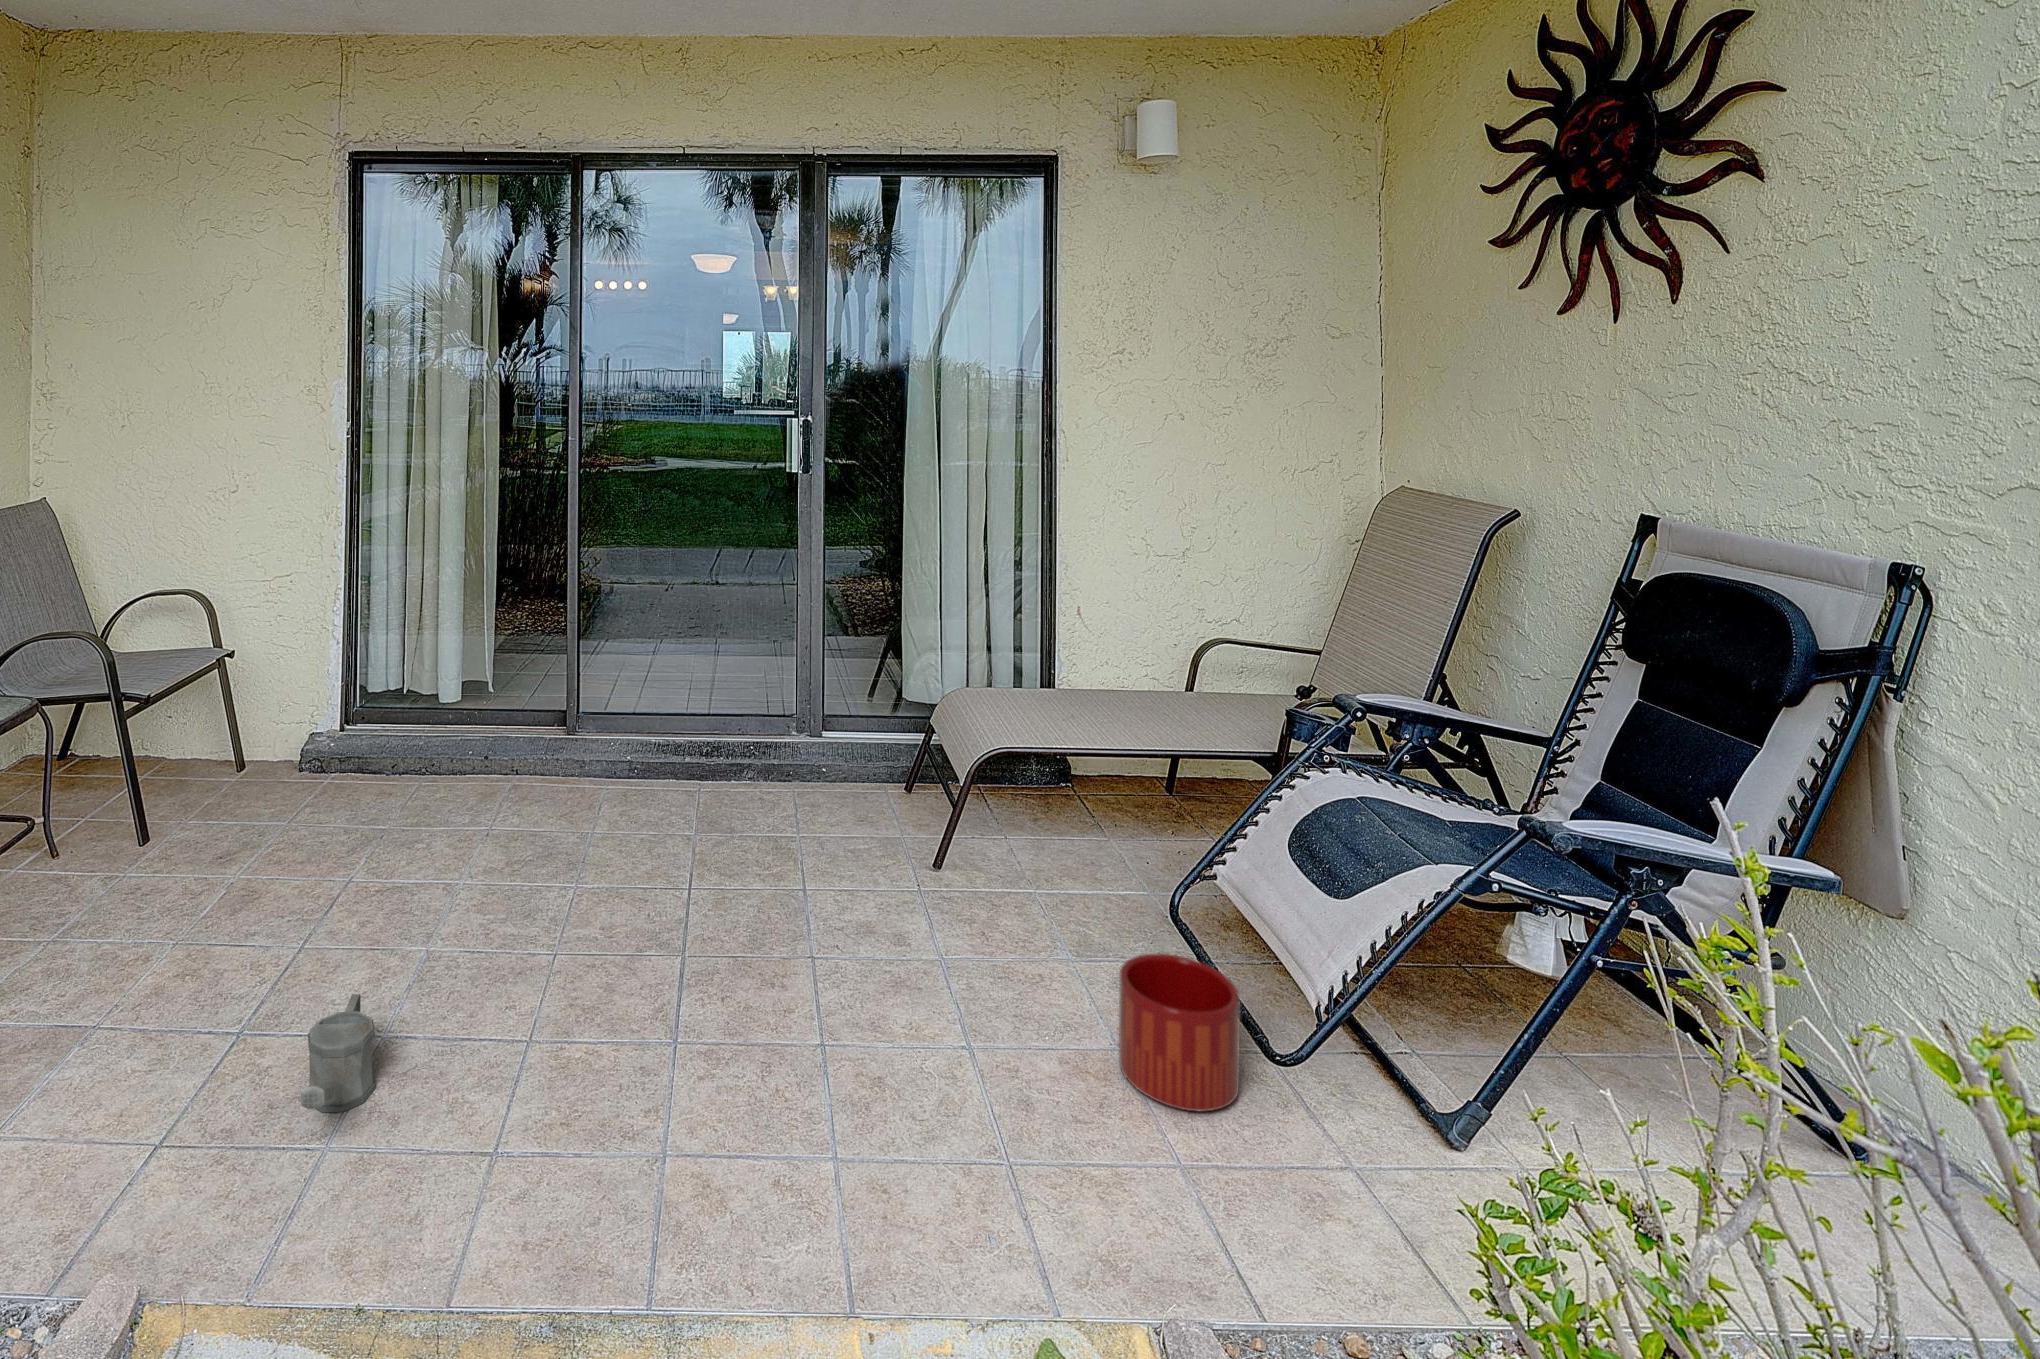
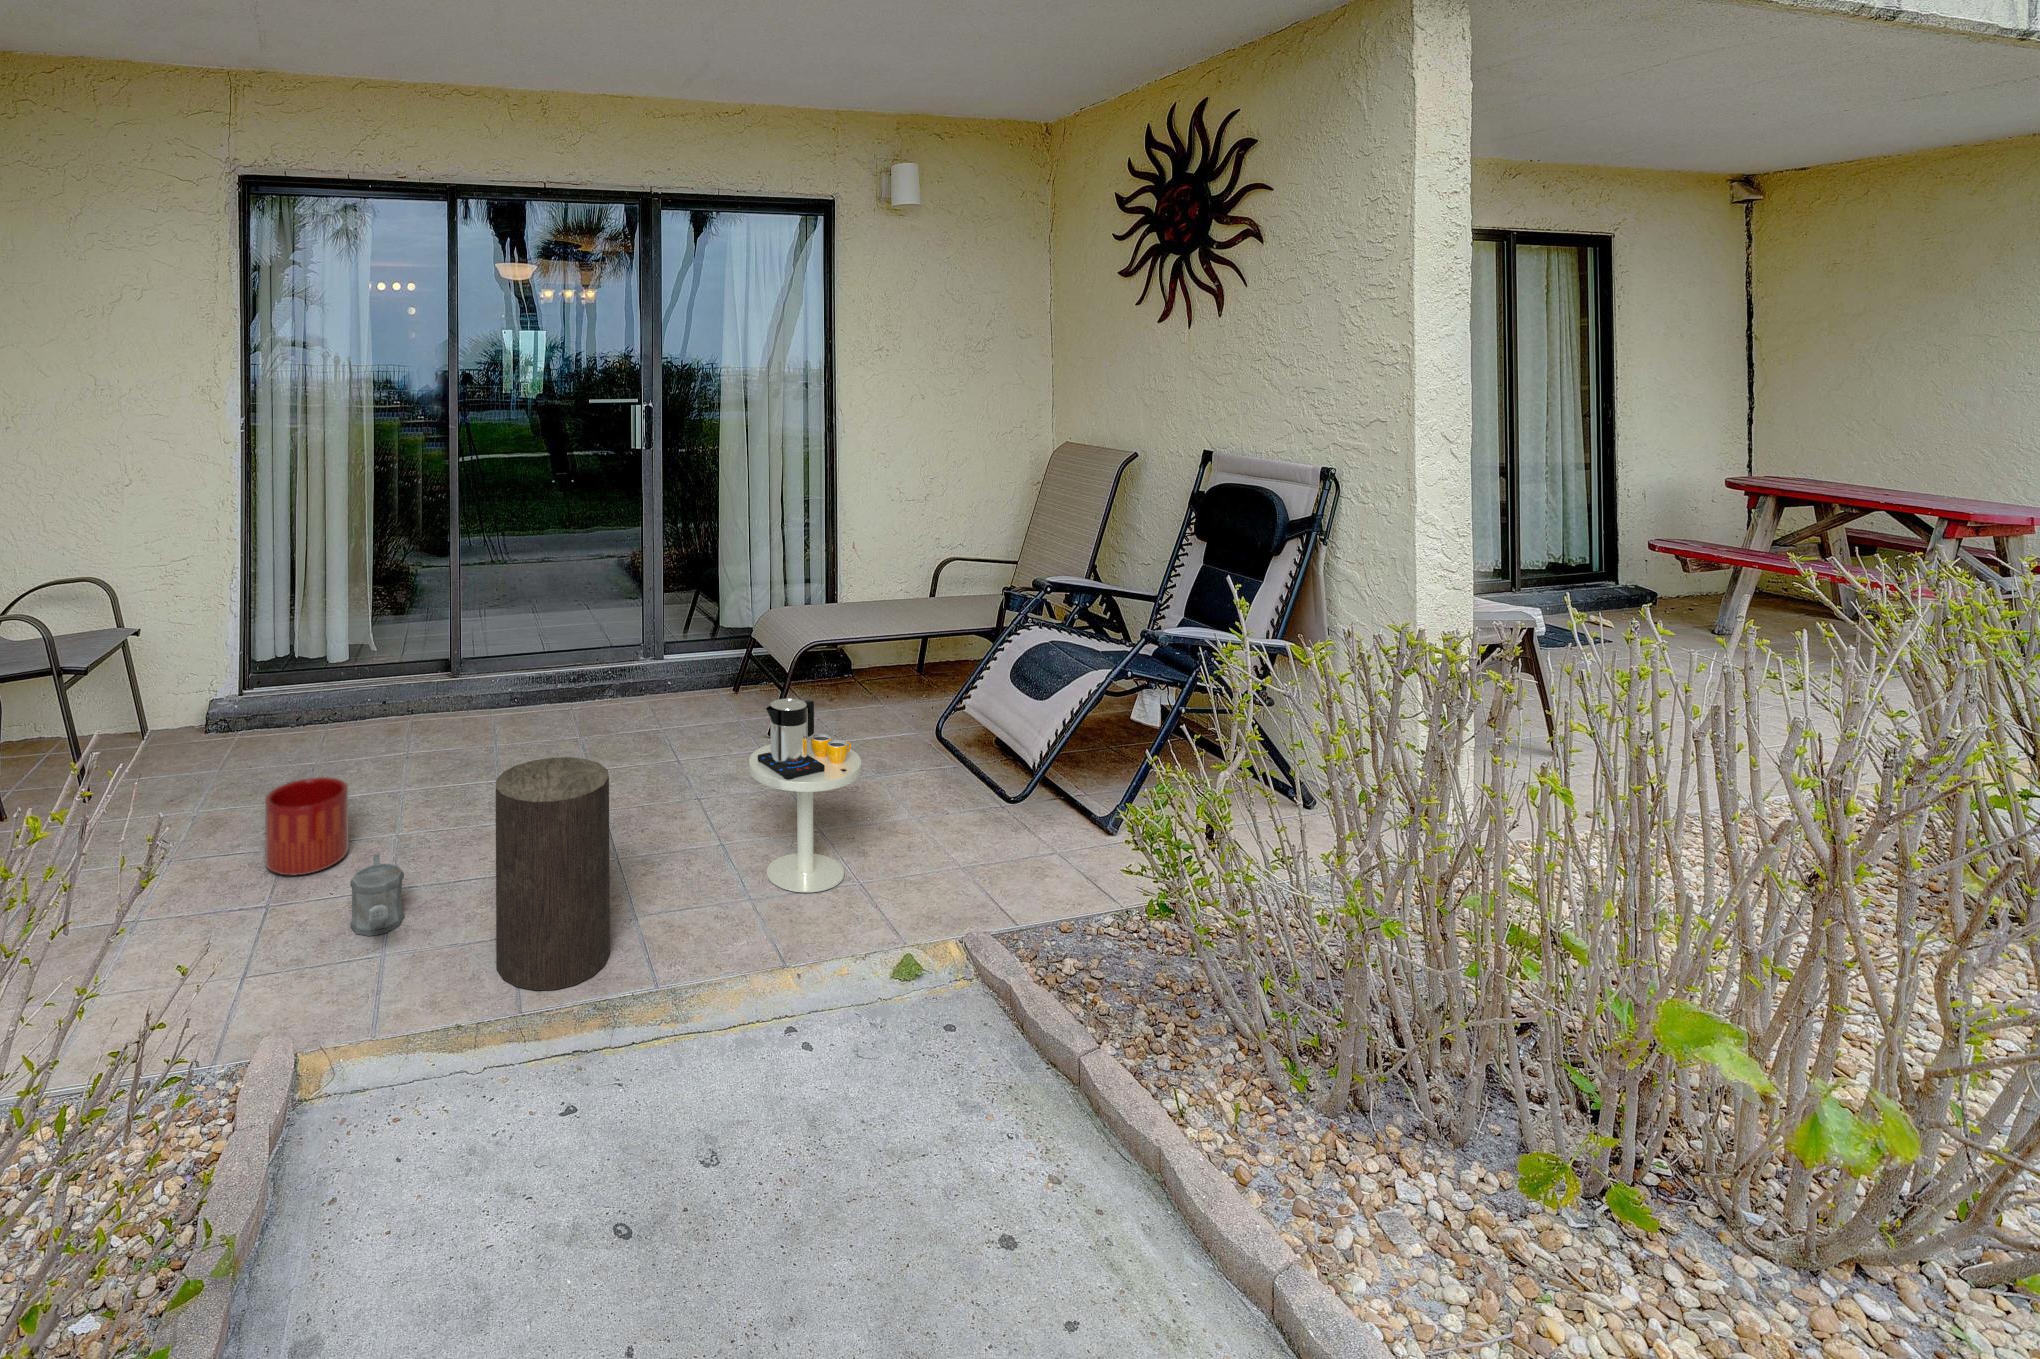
side table: none [843,861,1013,1166] -> present [749,699,861,893]
stool: none [450,913,611,1269] -> present [496,757,610,990]
planter: present [1119,954,1240,1111] -> present [265,777,349,875]

